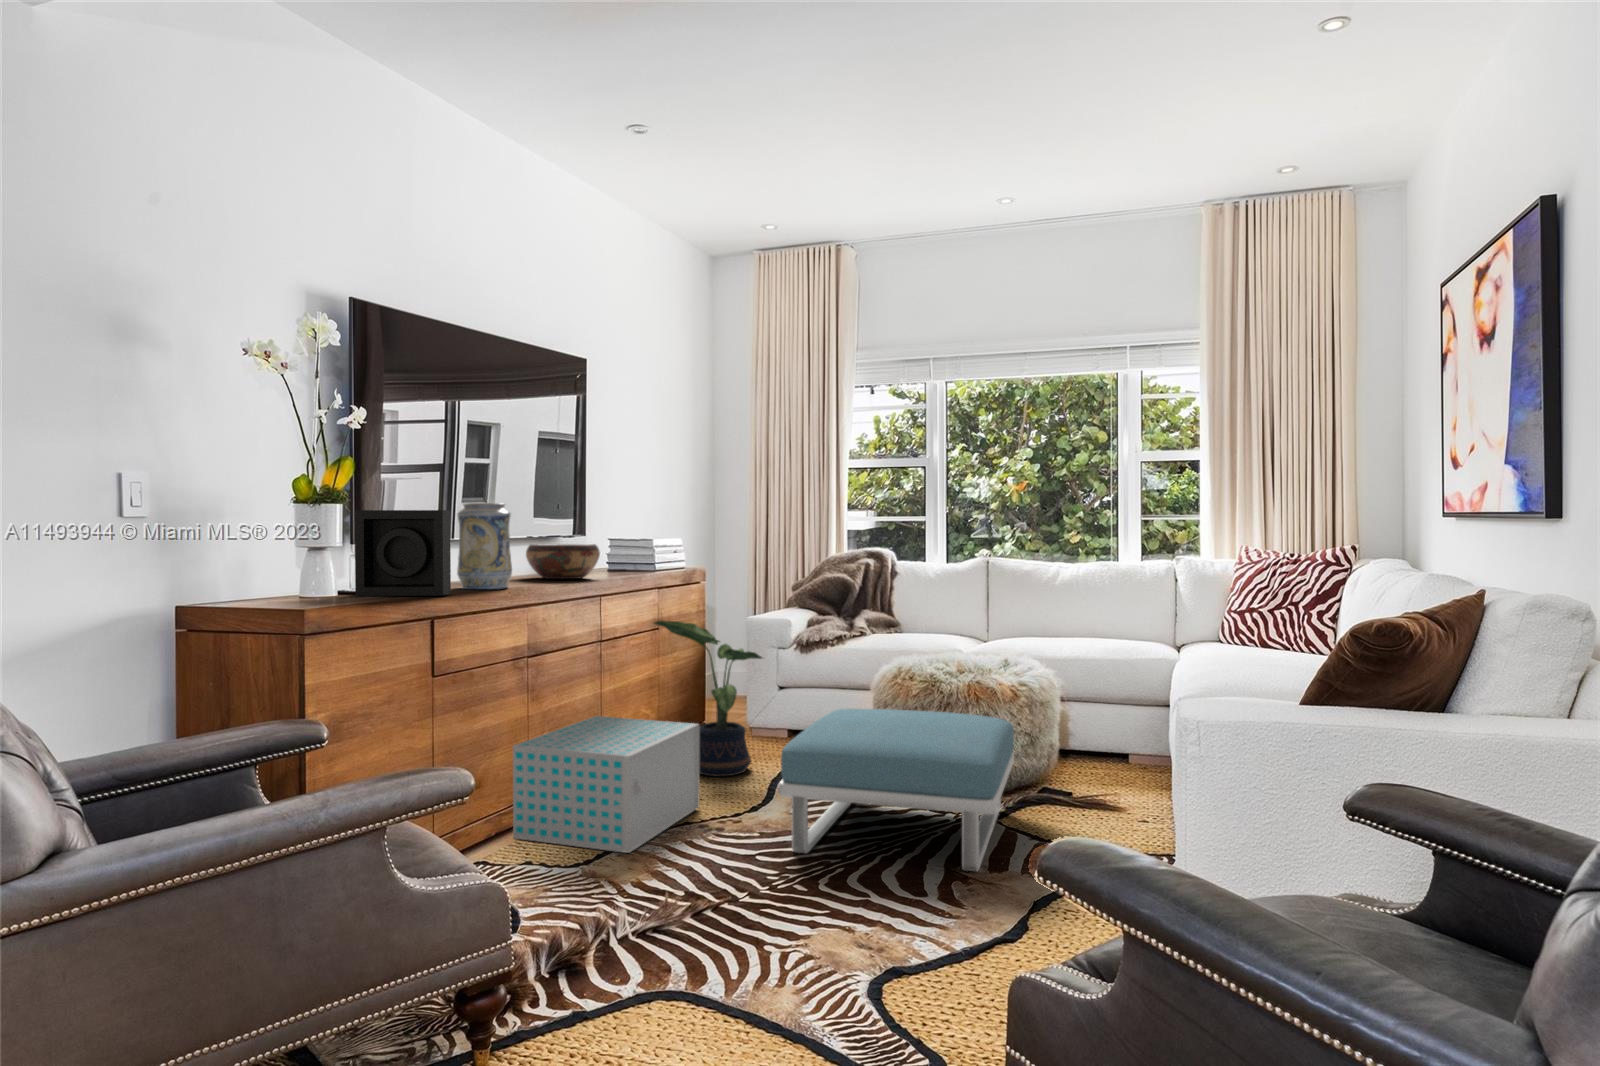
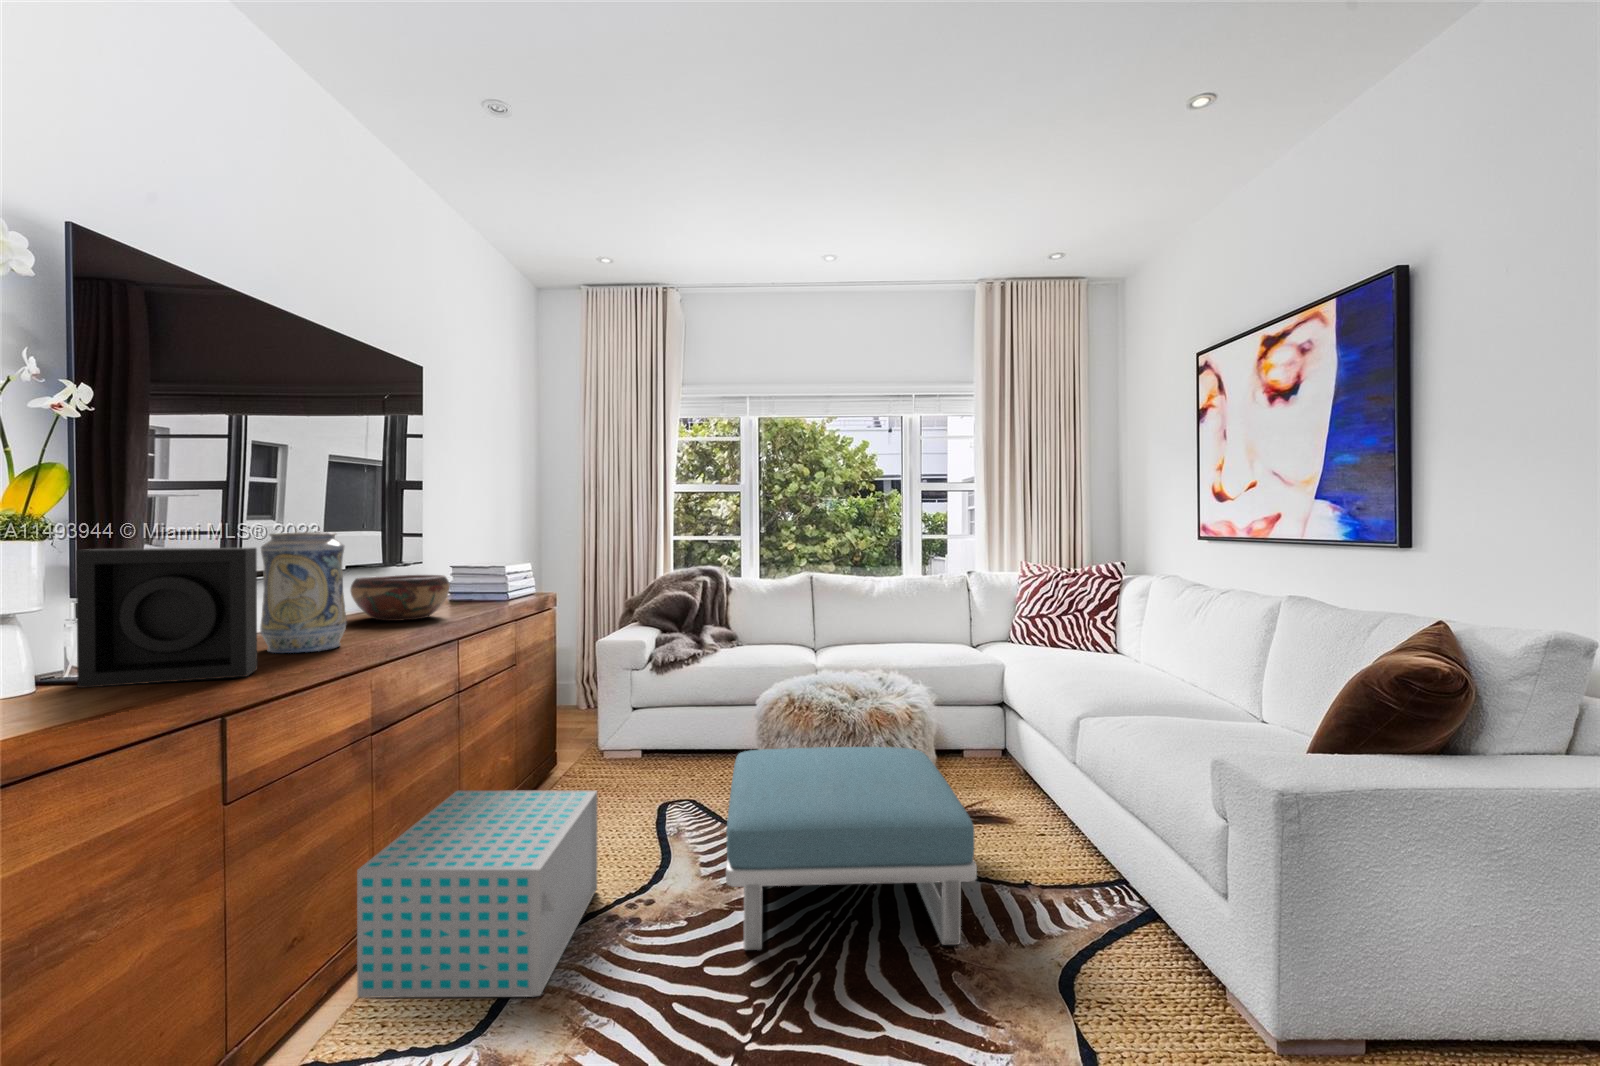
potted plant: present [653,621,762,777] -> none [514,659,650,831]

